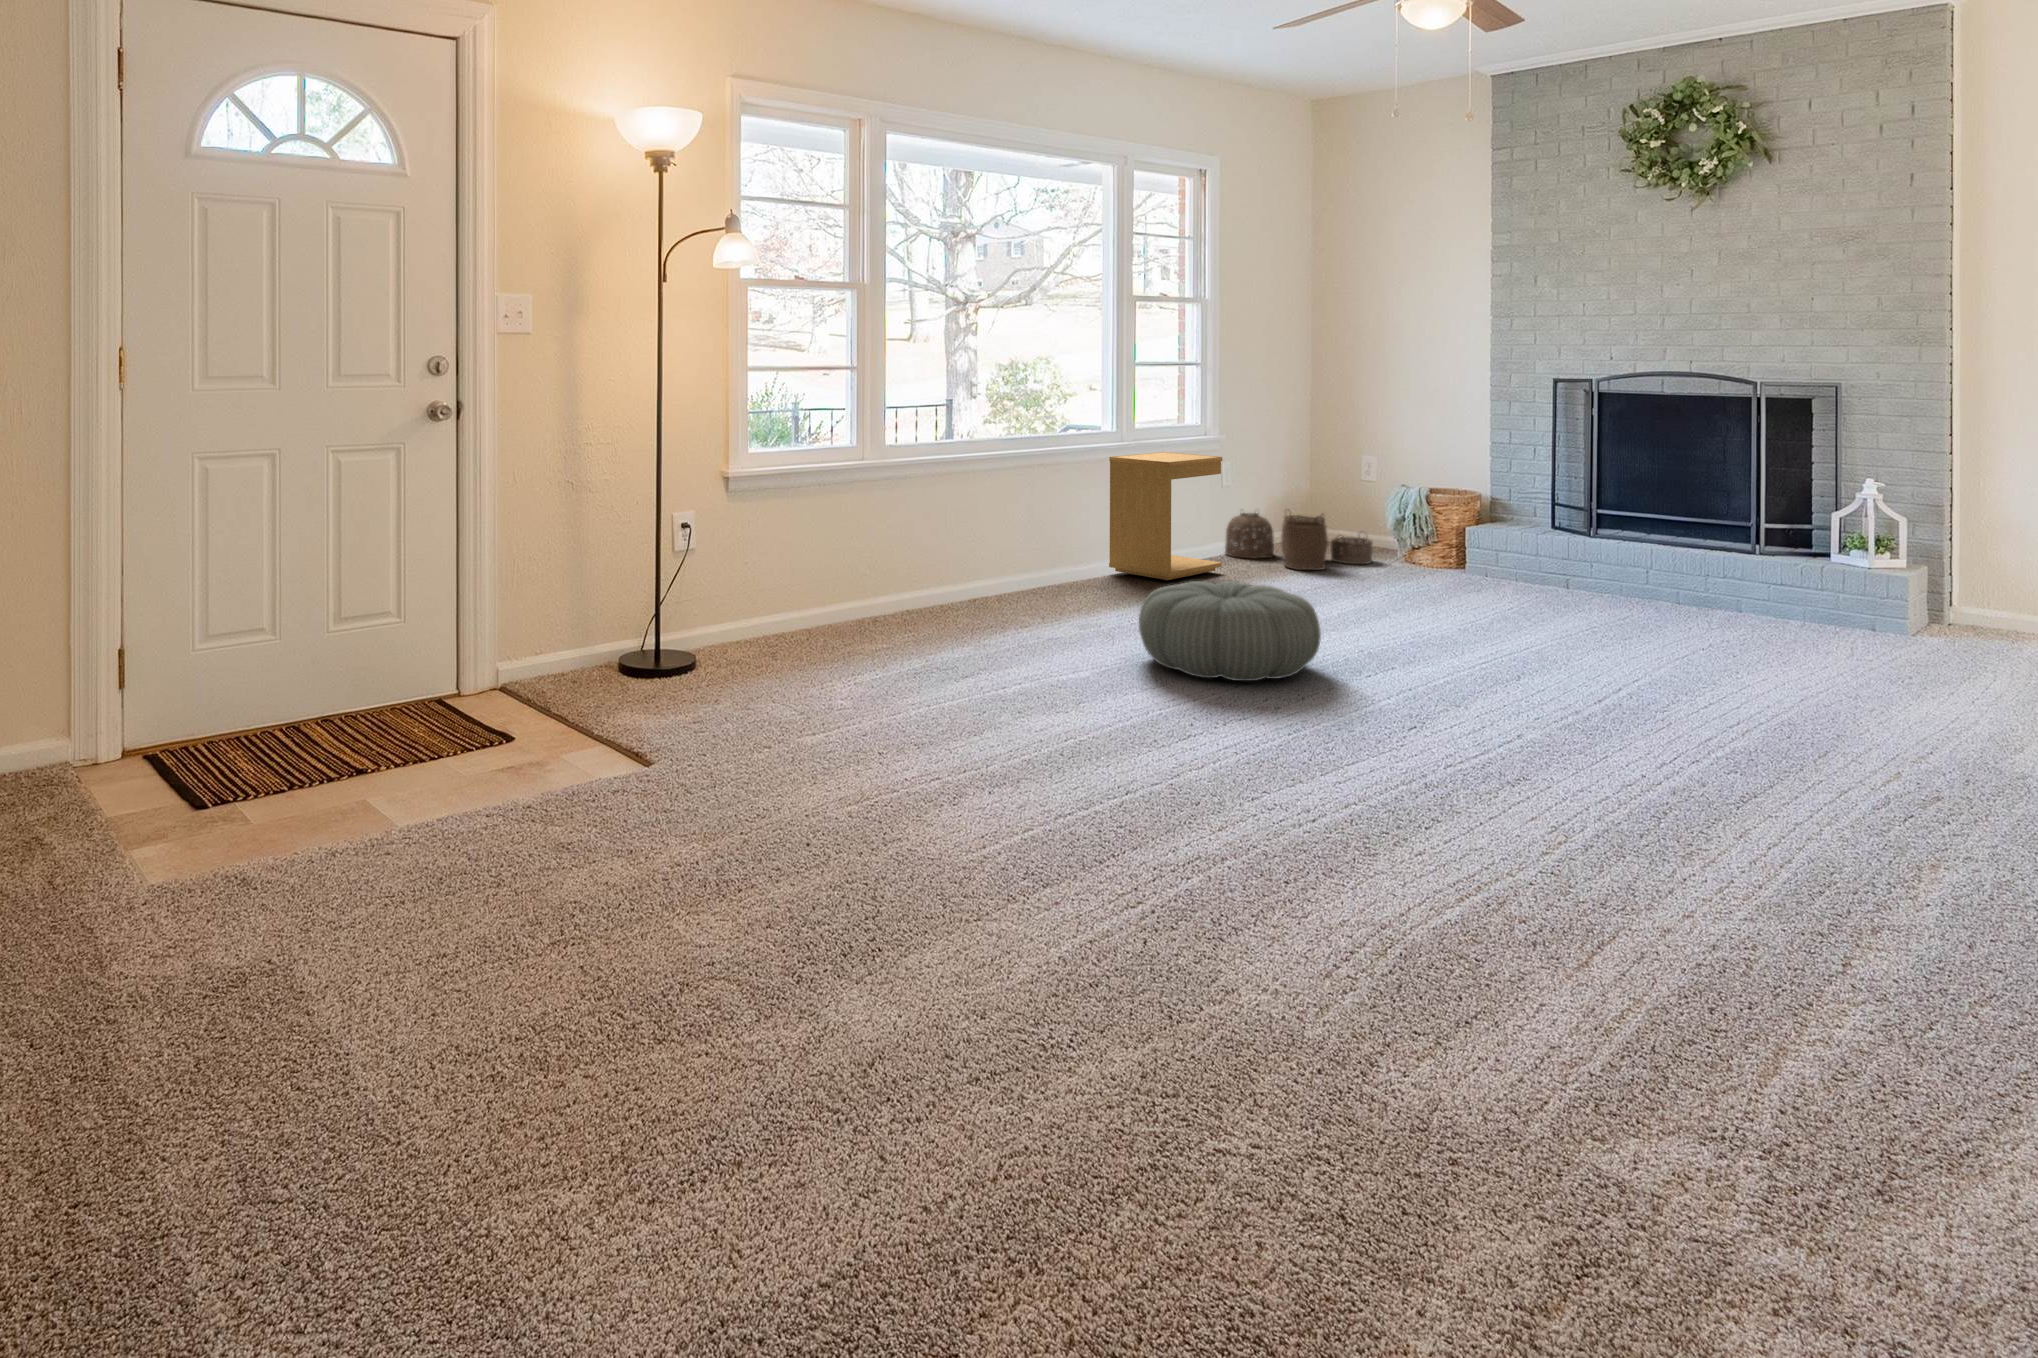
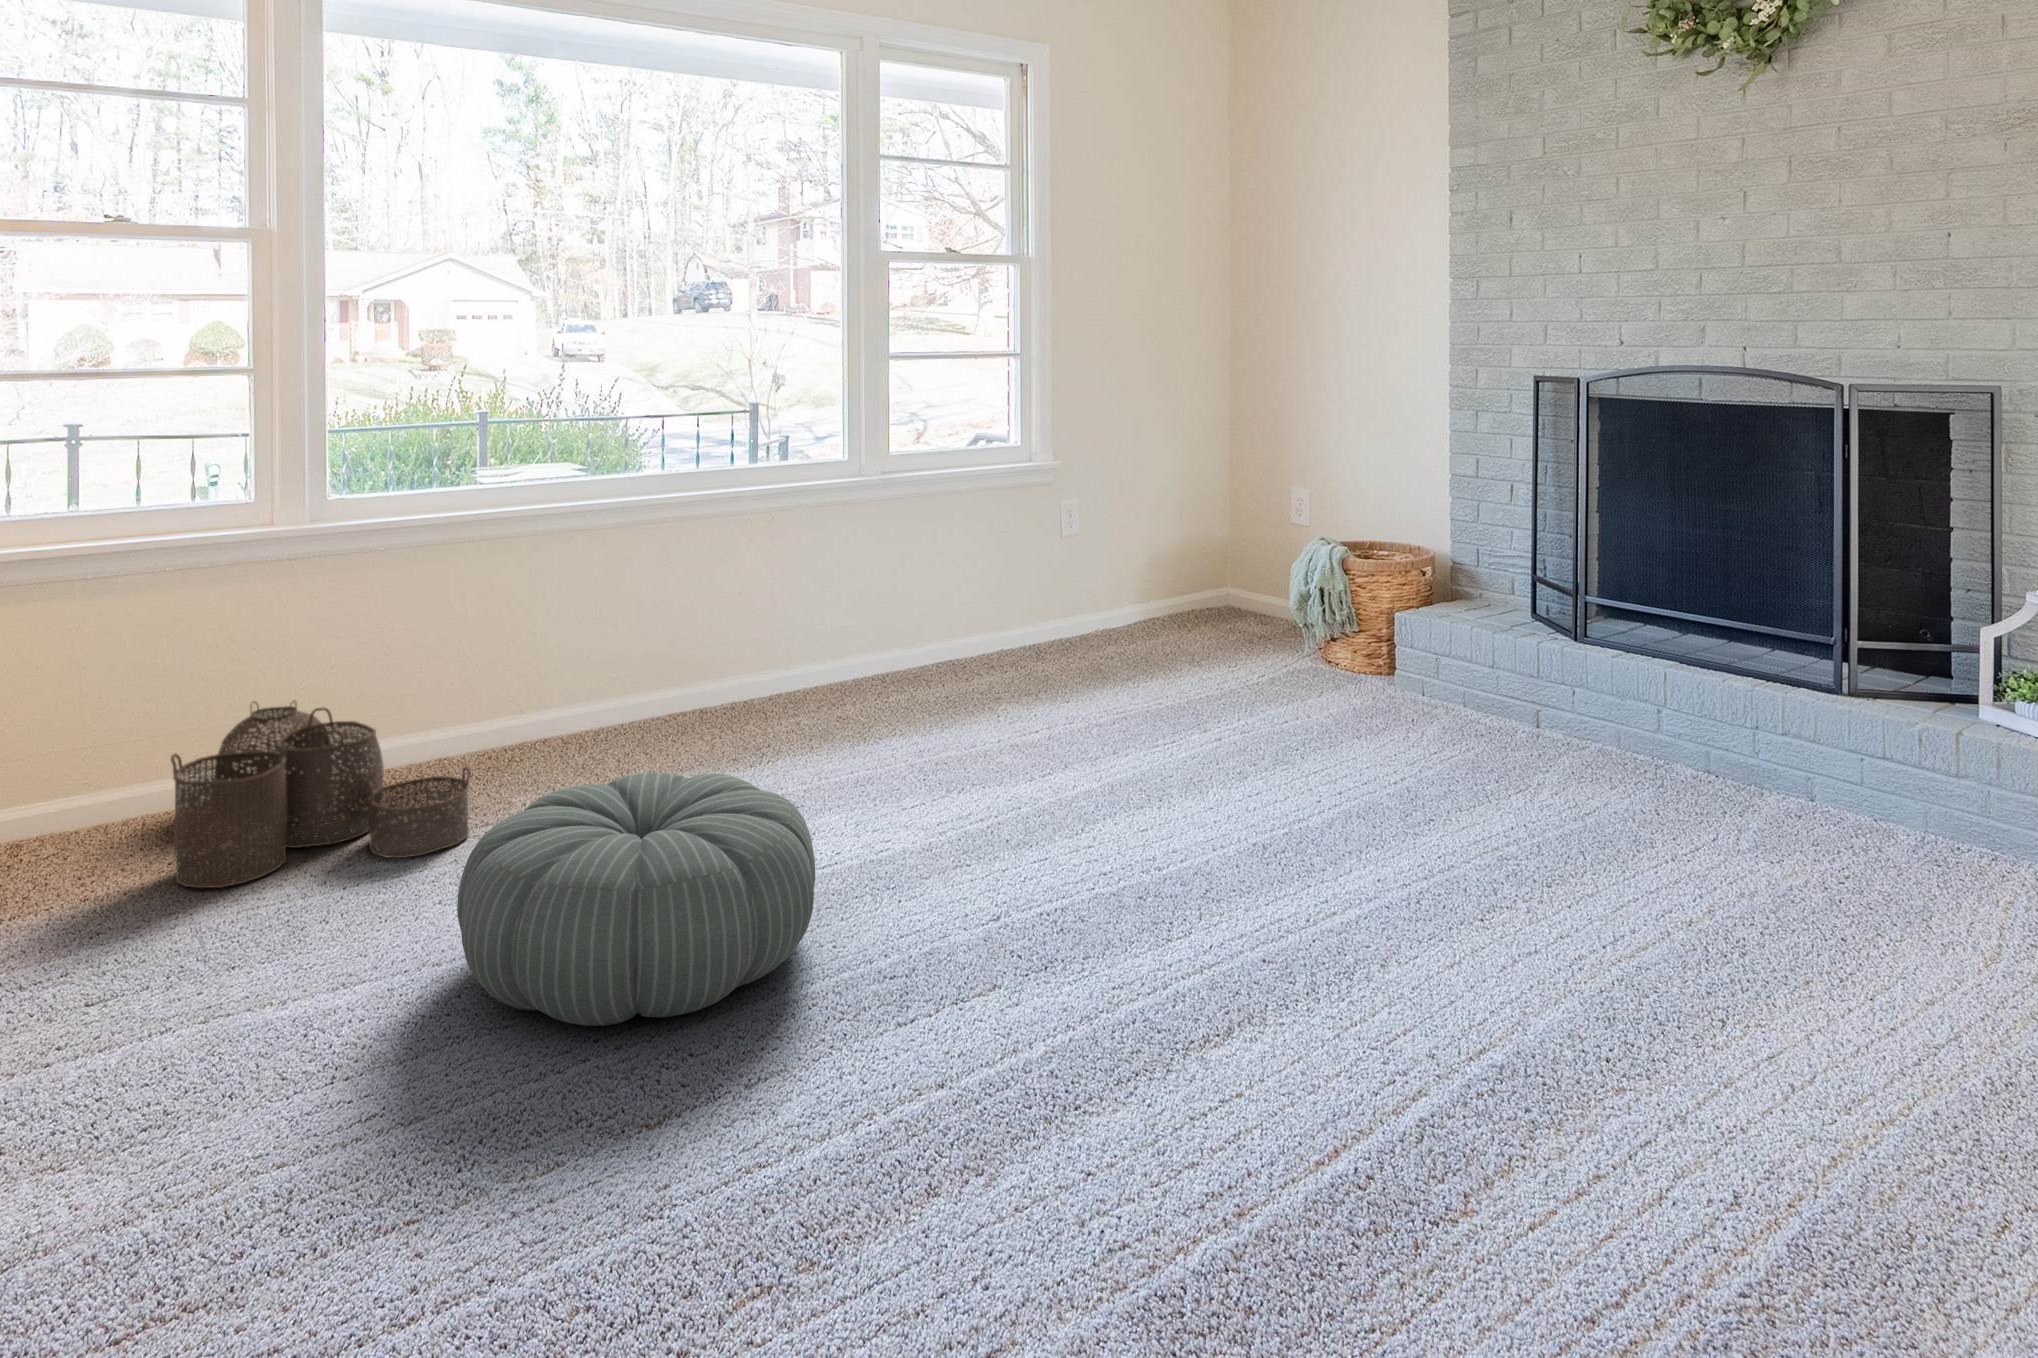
side table: present [1109,452,1222,581] -> none [814,492,992,702]
woven basket: present [1225,509,1373,570] -> present [171,700,471,888]

